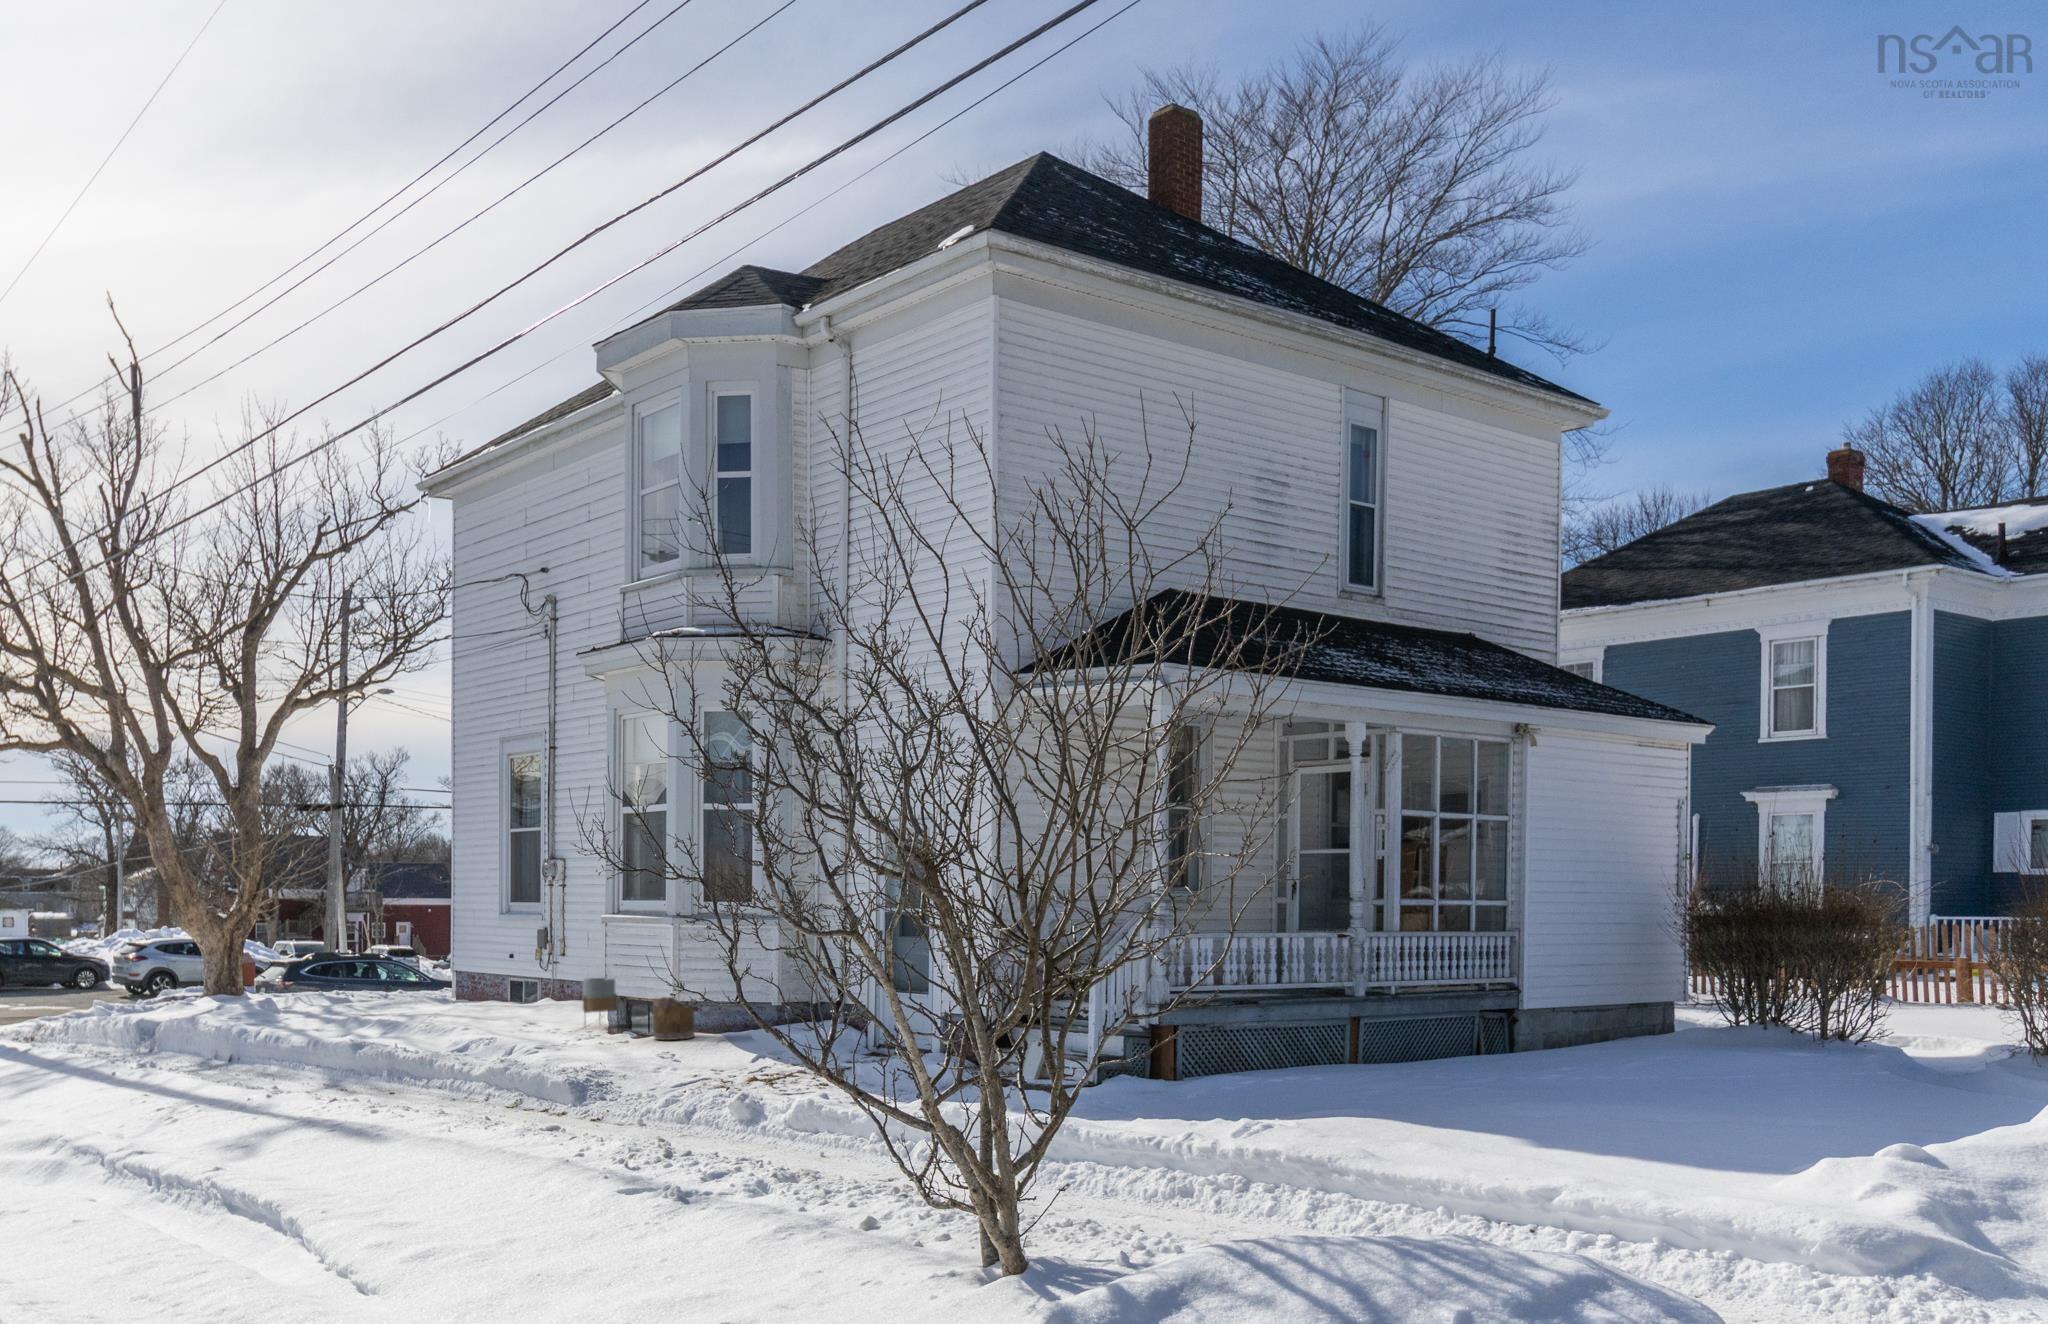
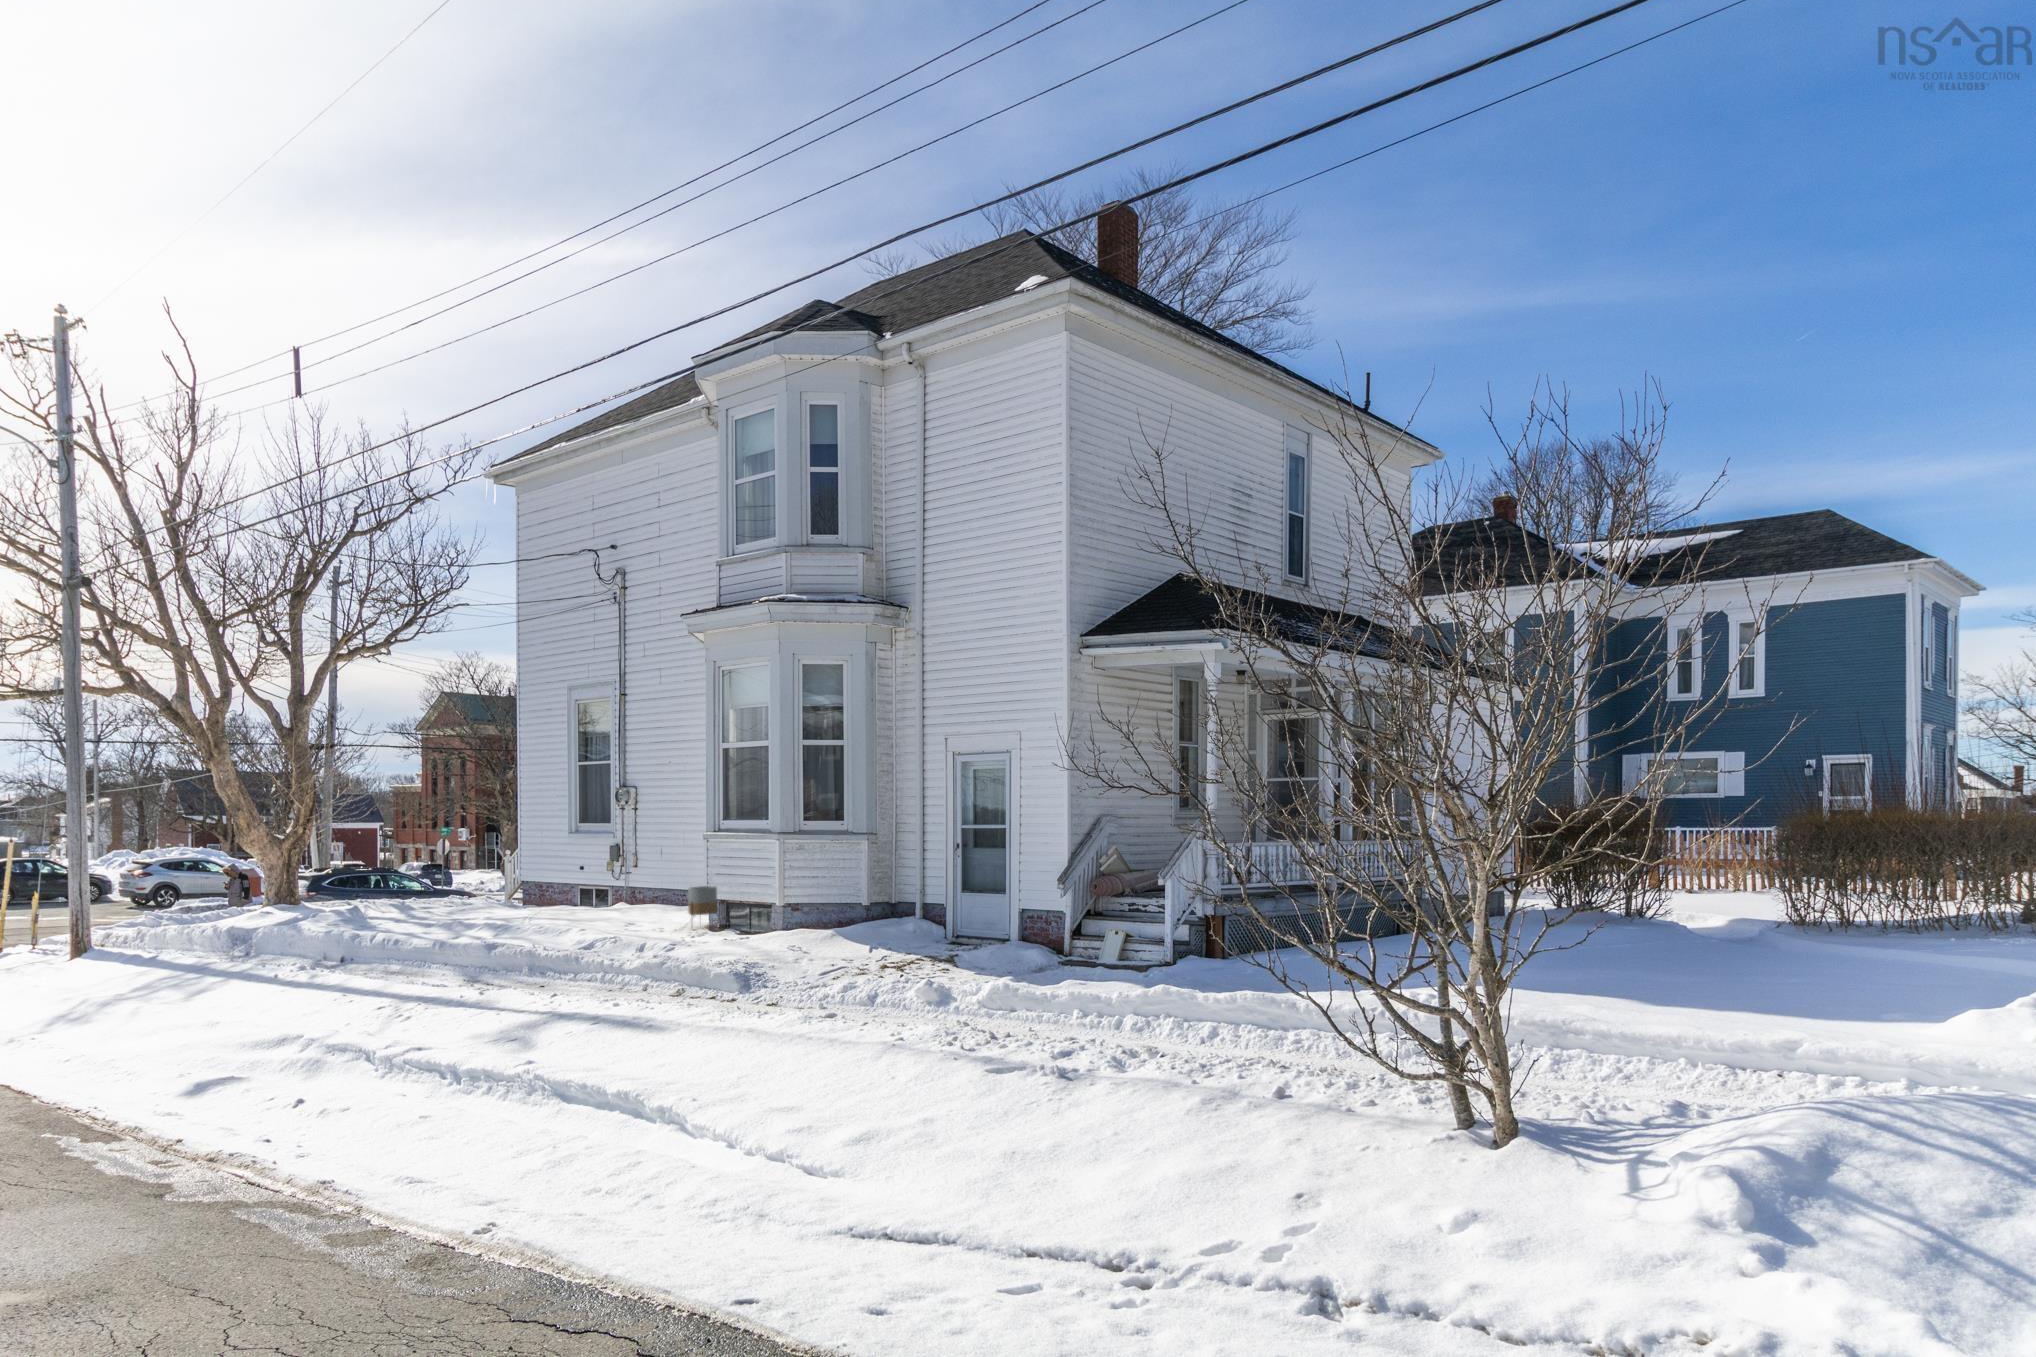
bucket: present [653,997,695,1040] -> none [765,899,805,937]

